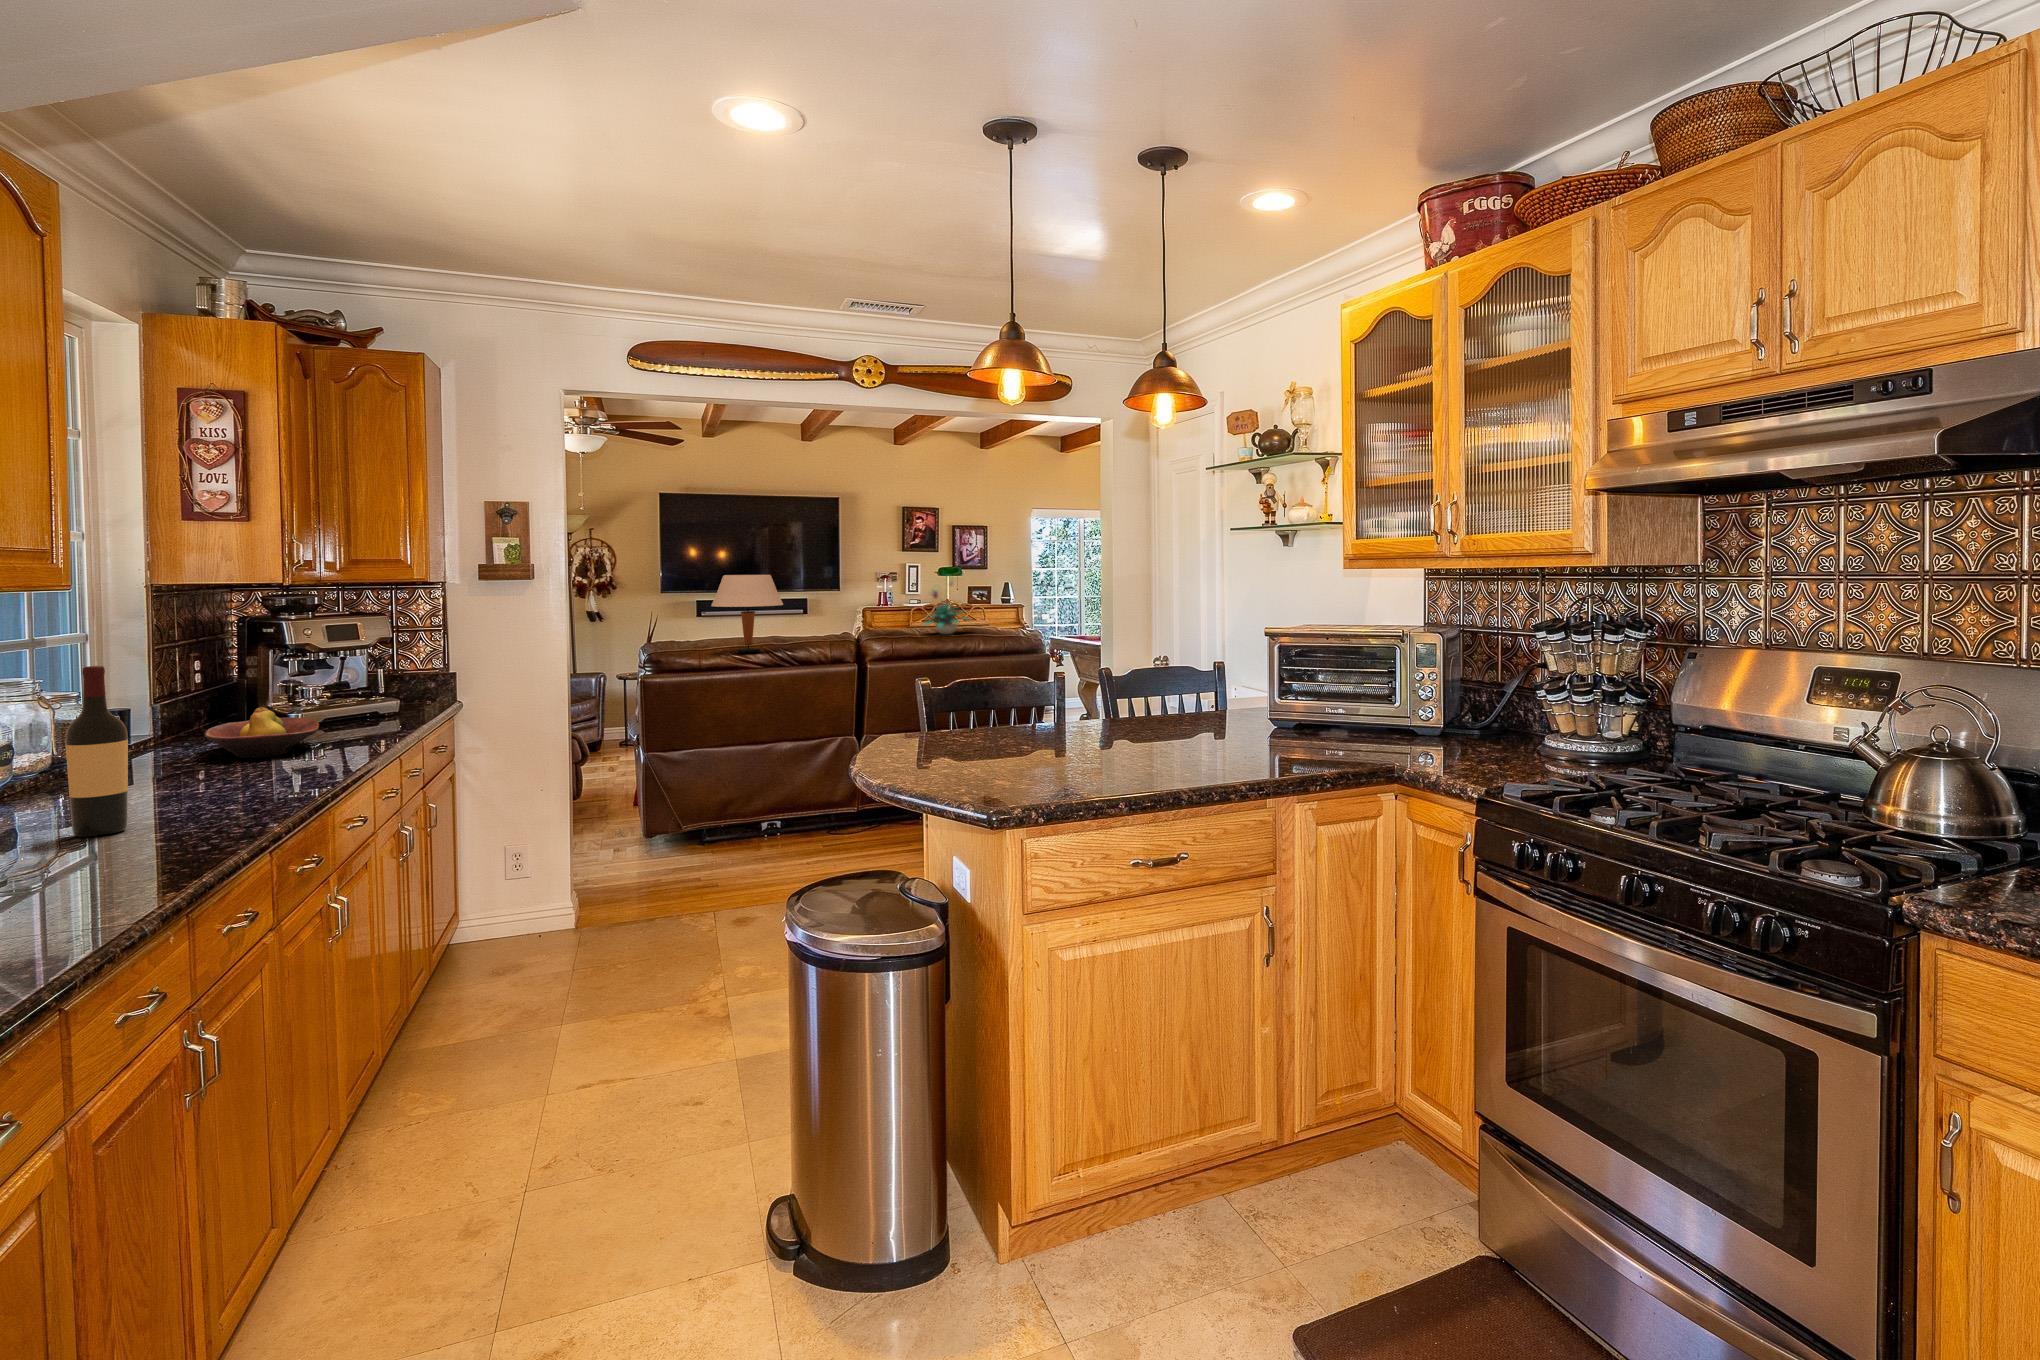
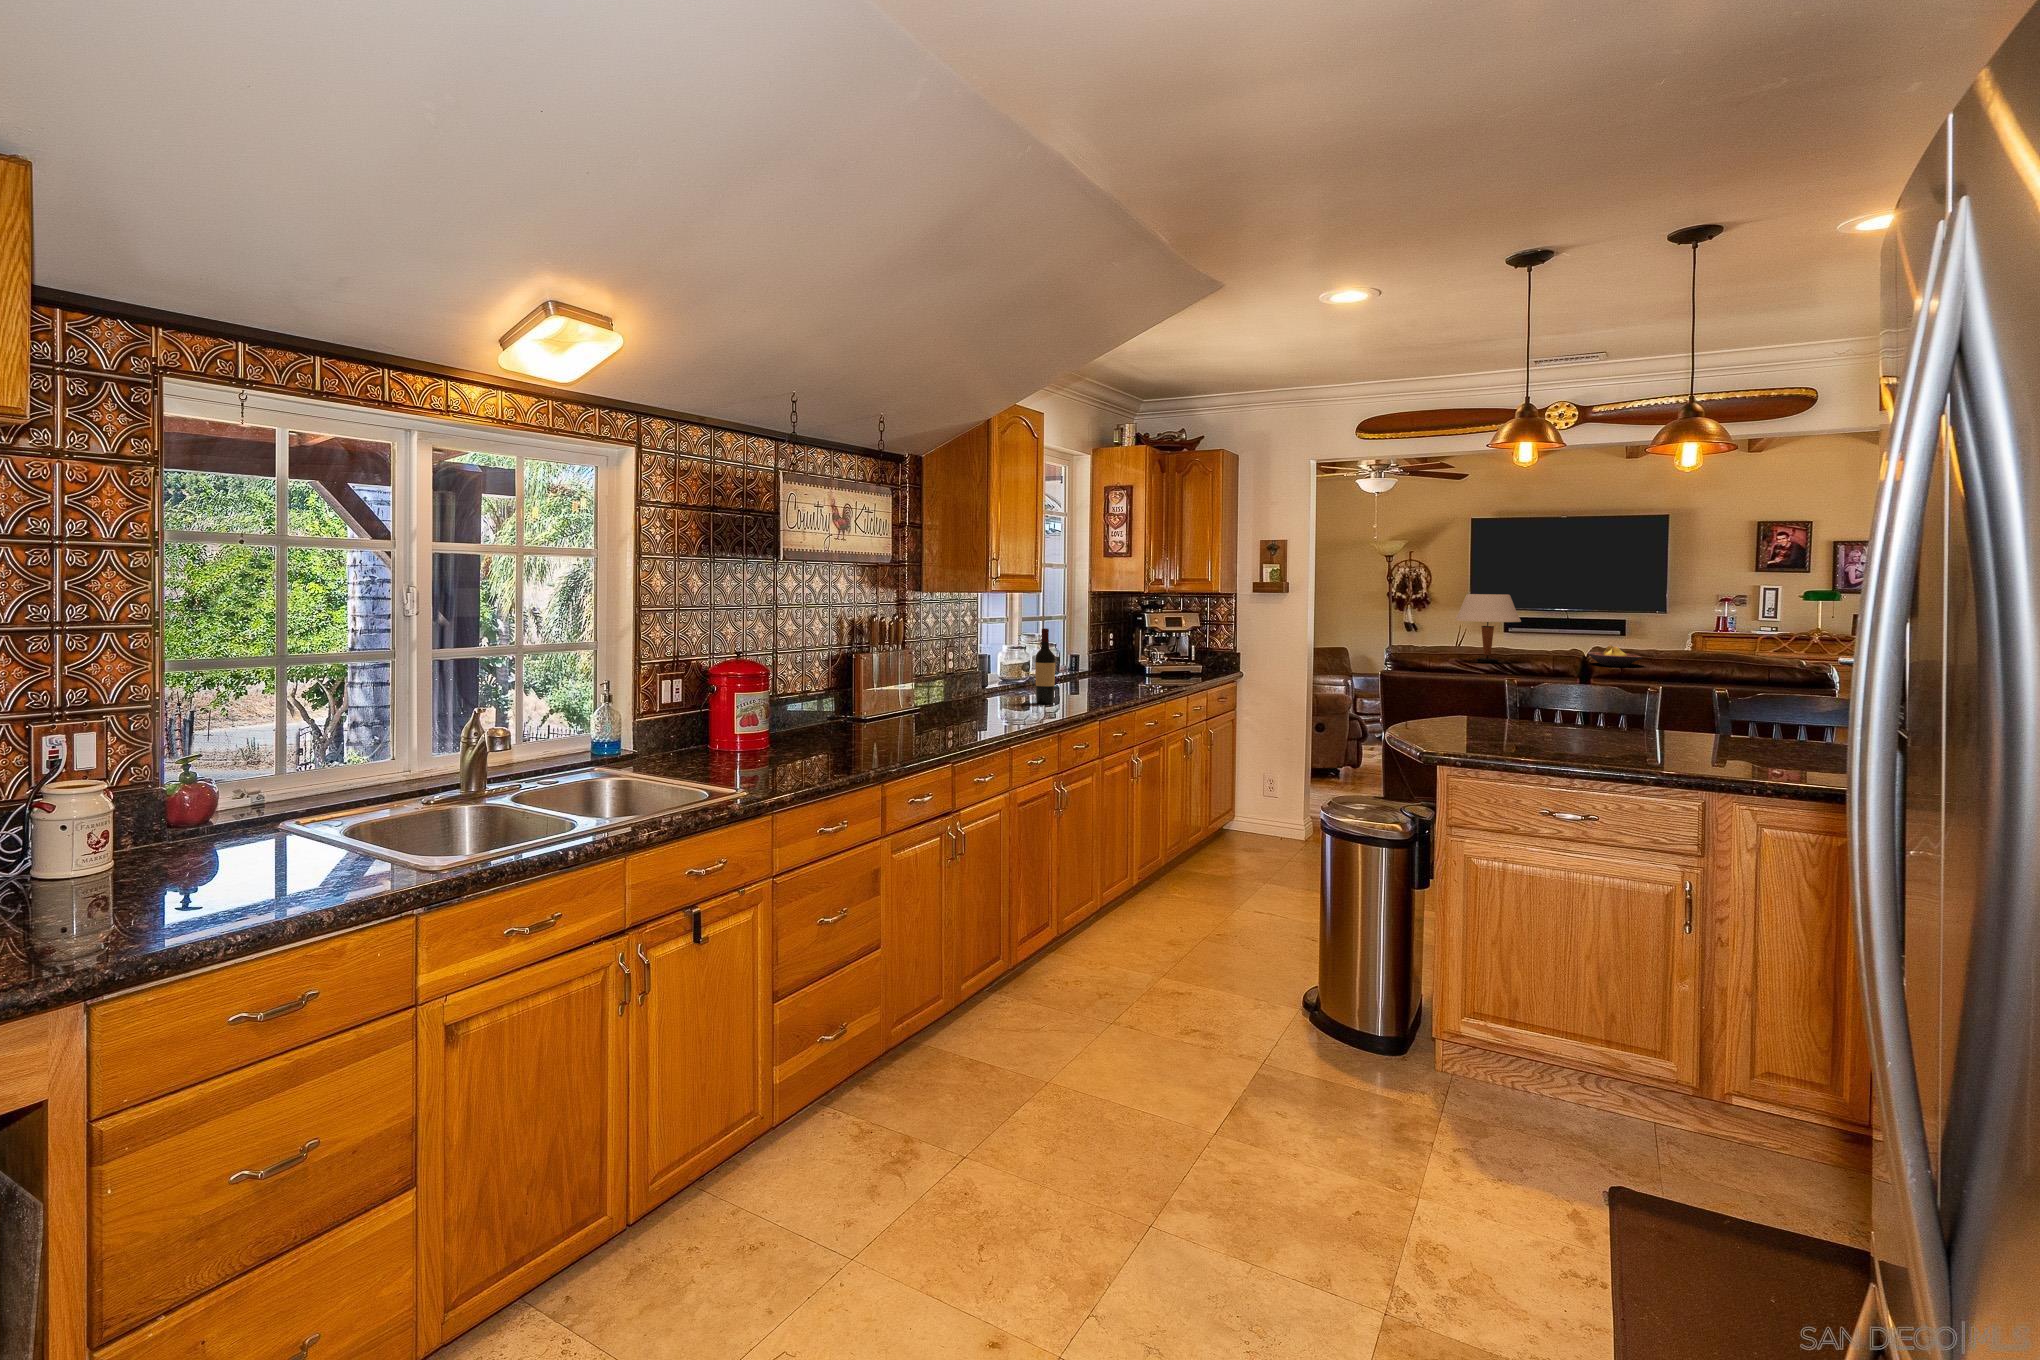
plant: present [922,582,967,634] -> none [1682,599,1753,661]
fruit bowl: present [204,707,319,758] -> present [1588,645,1642,667]

